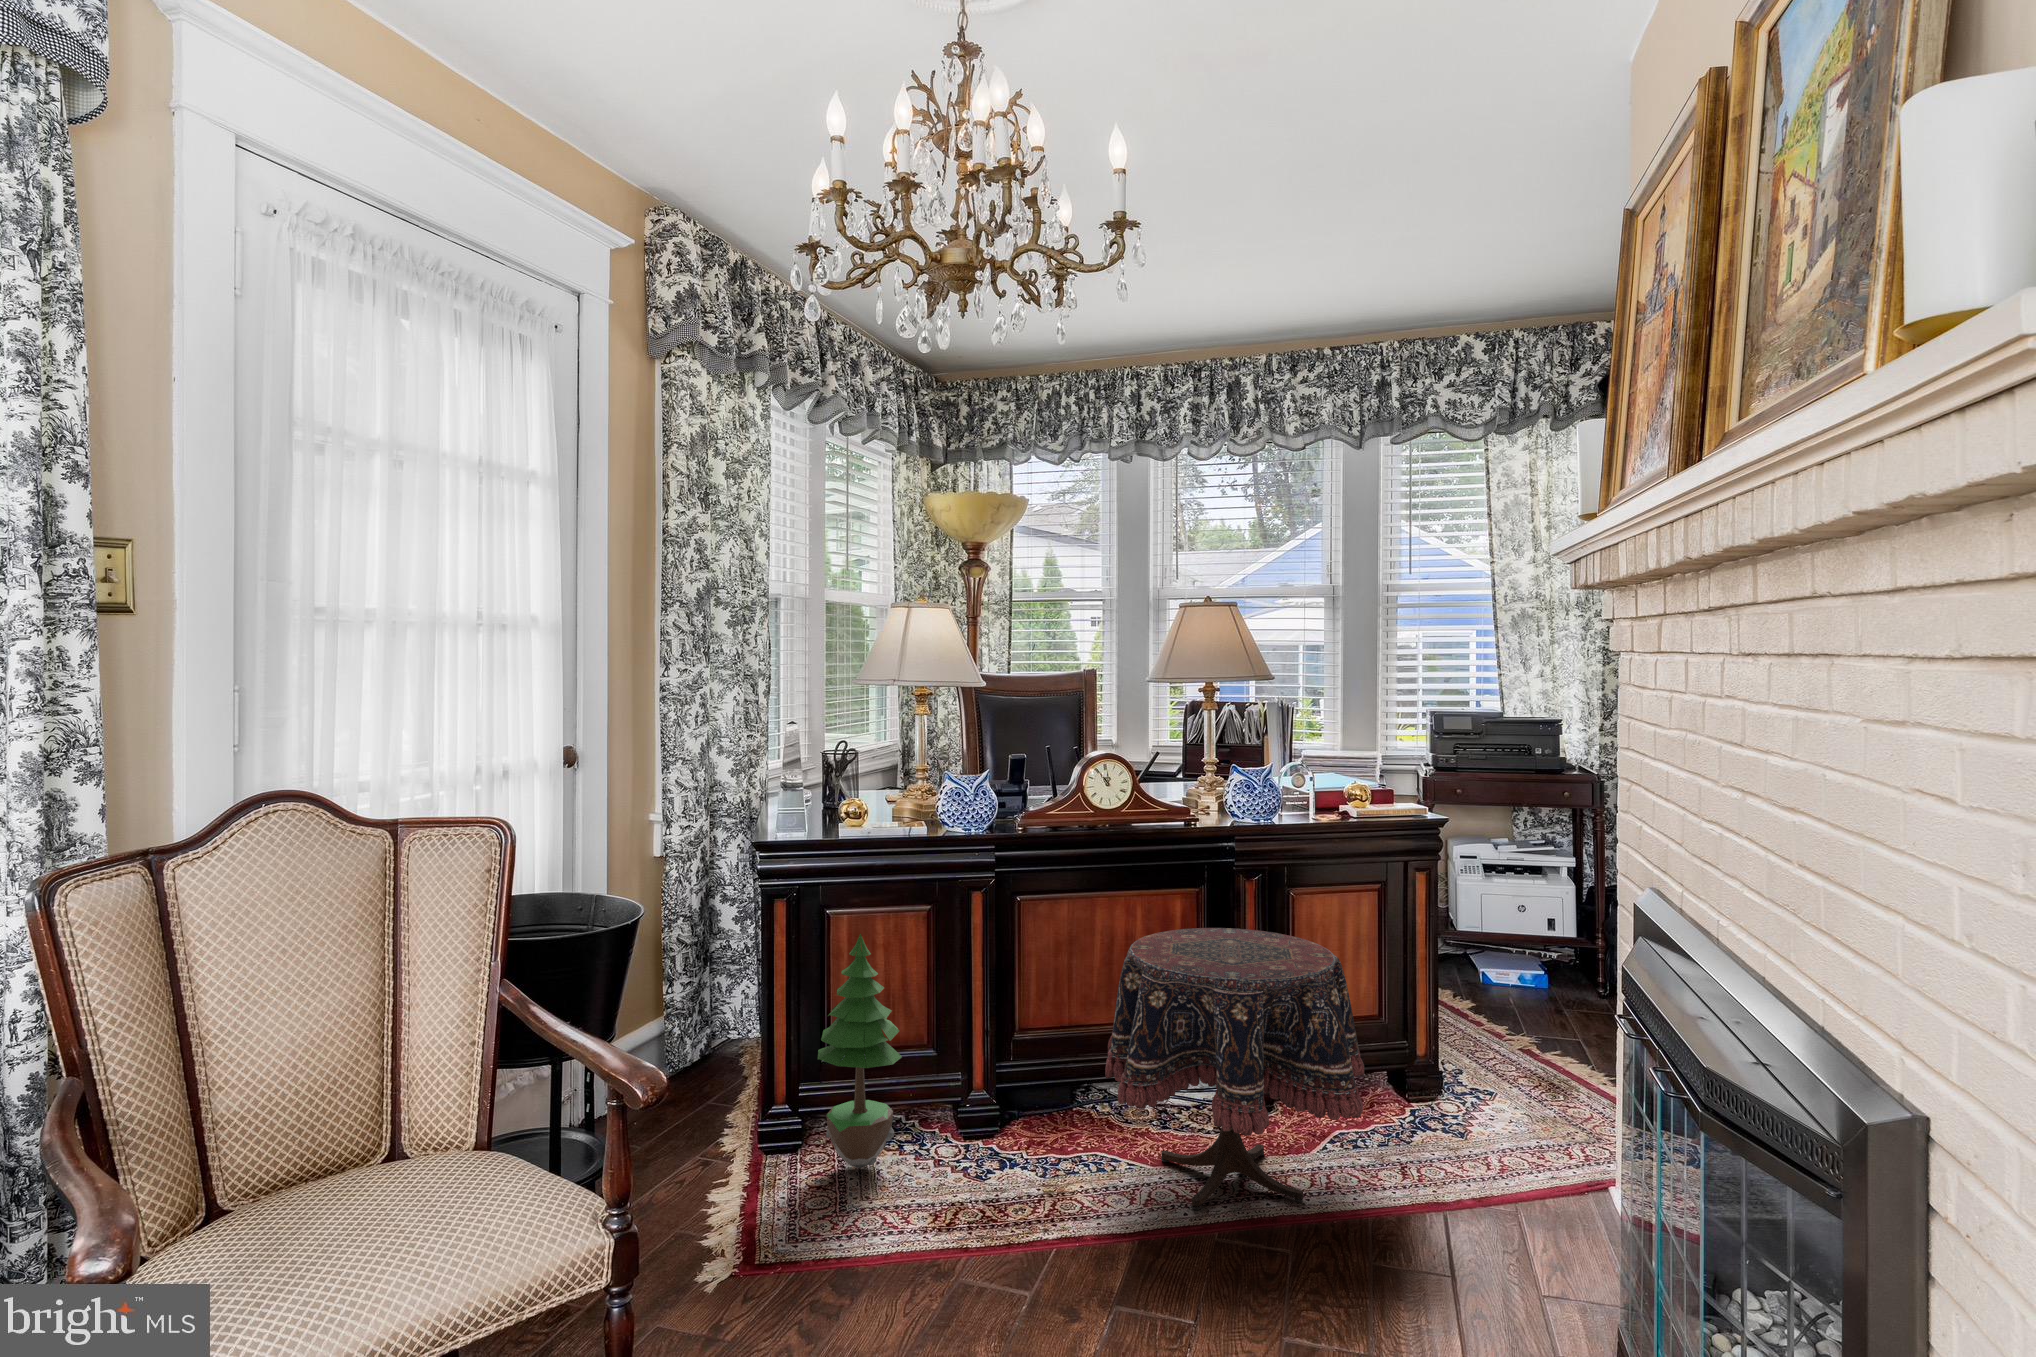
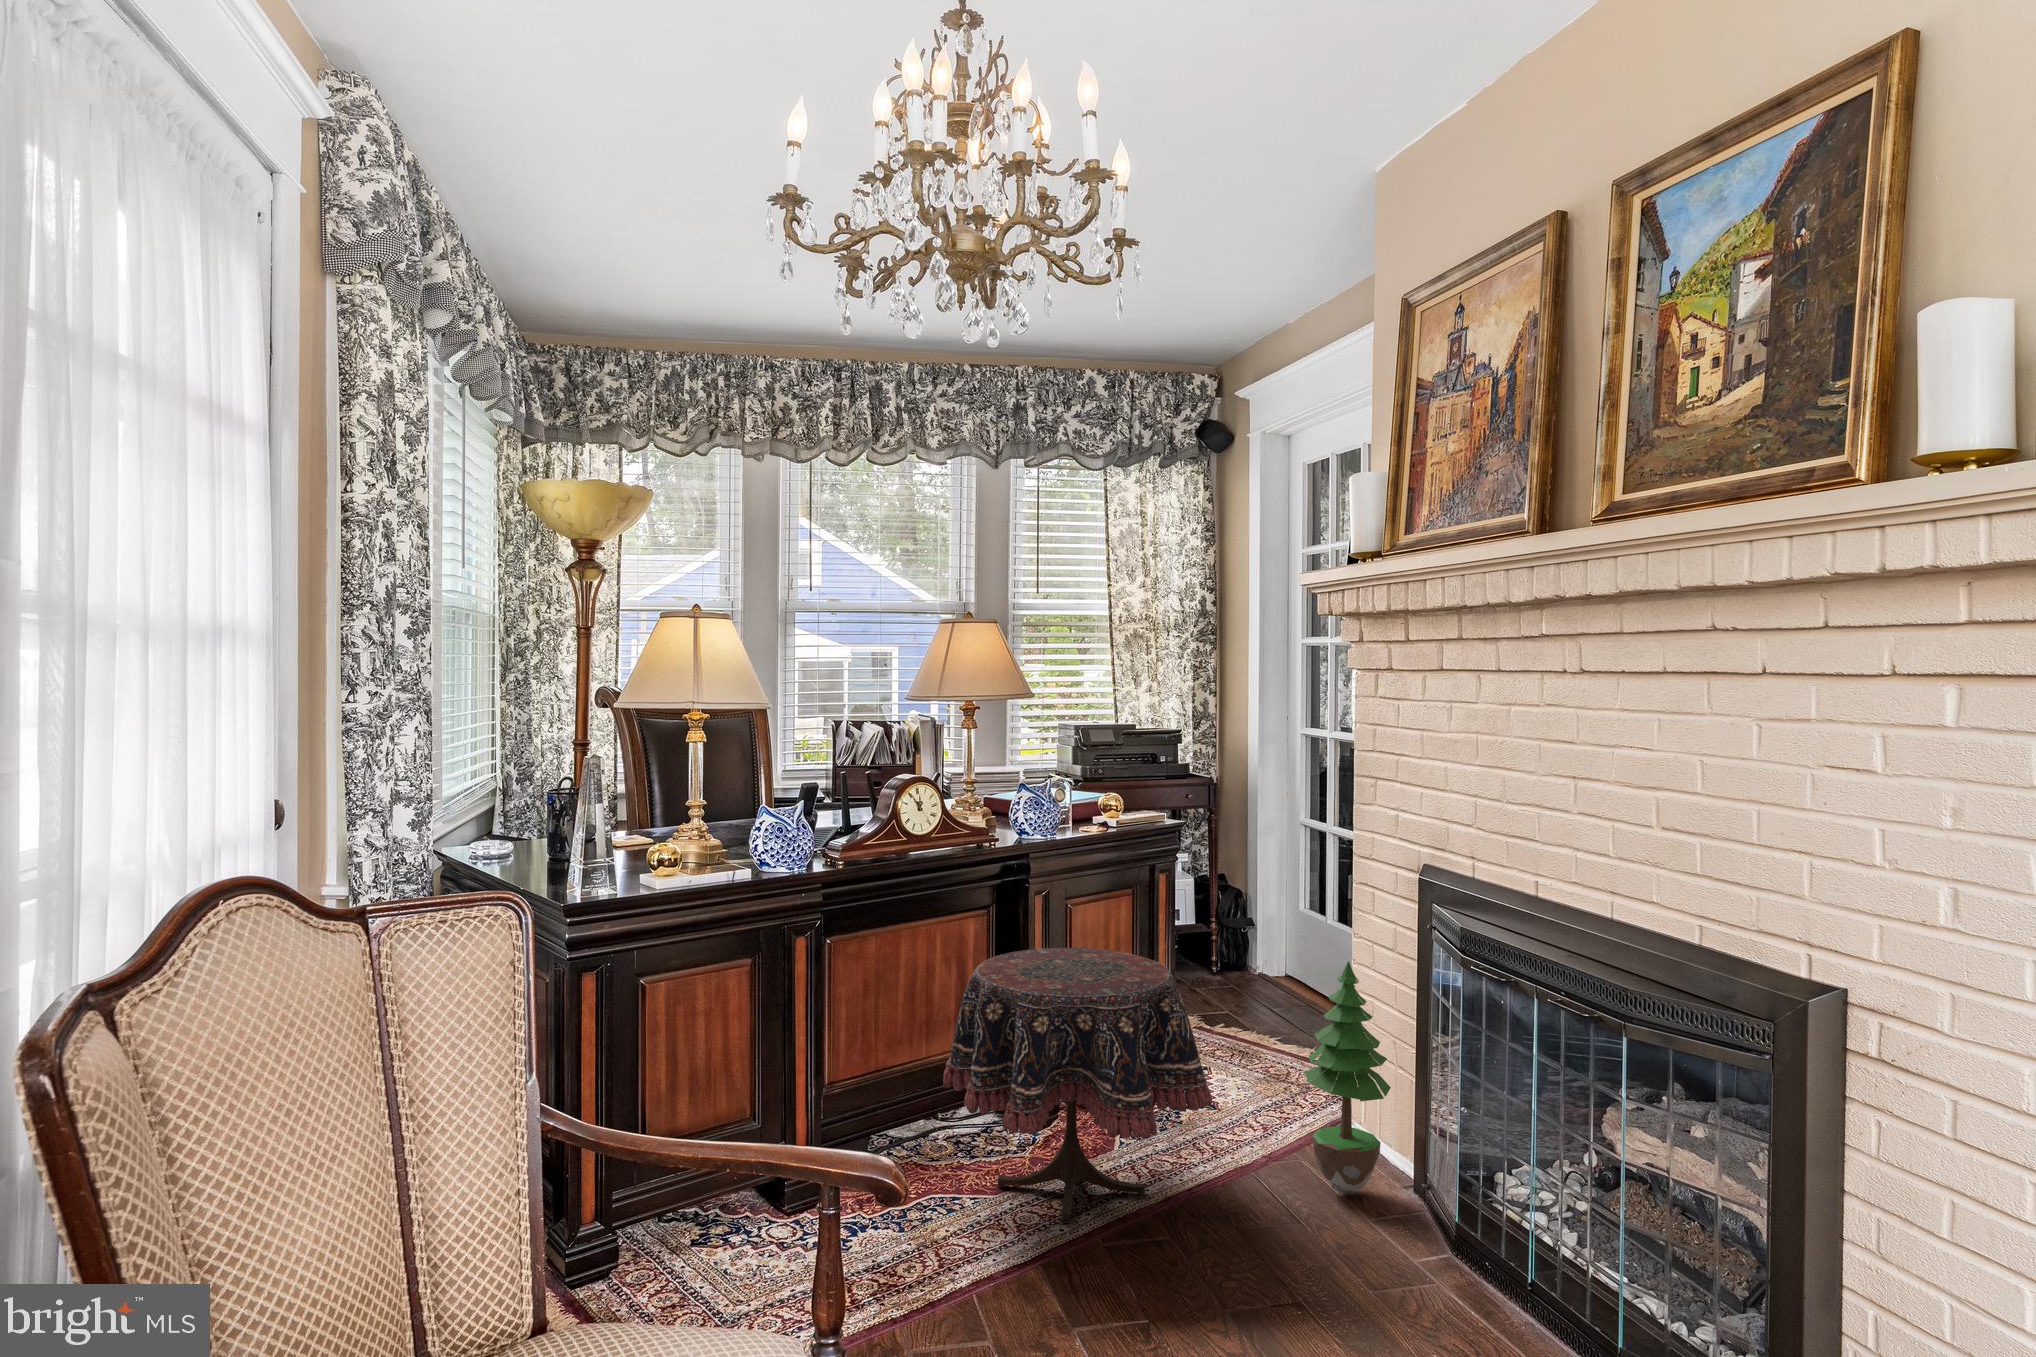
potted tree: present [818,934,902,1169] -> present [1305,961,1391,1194]

